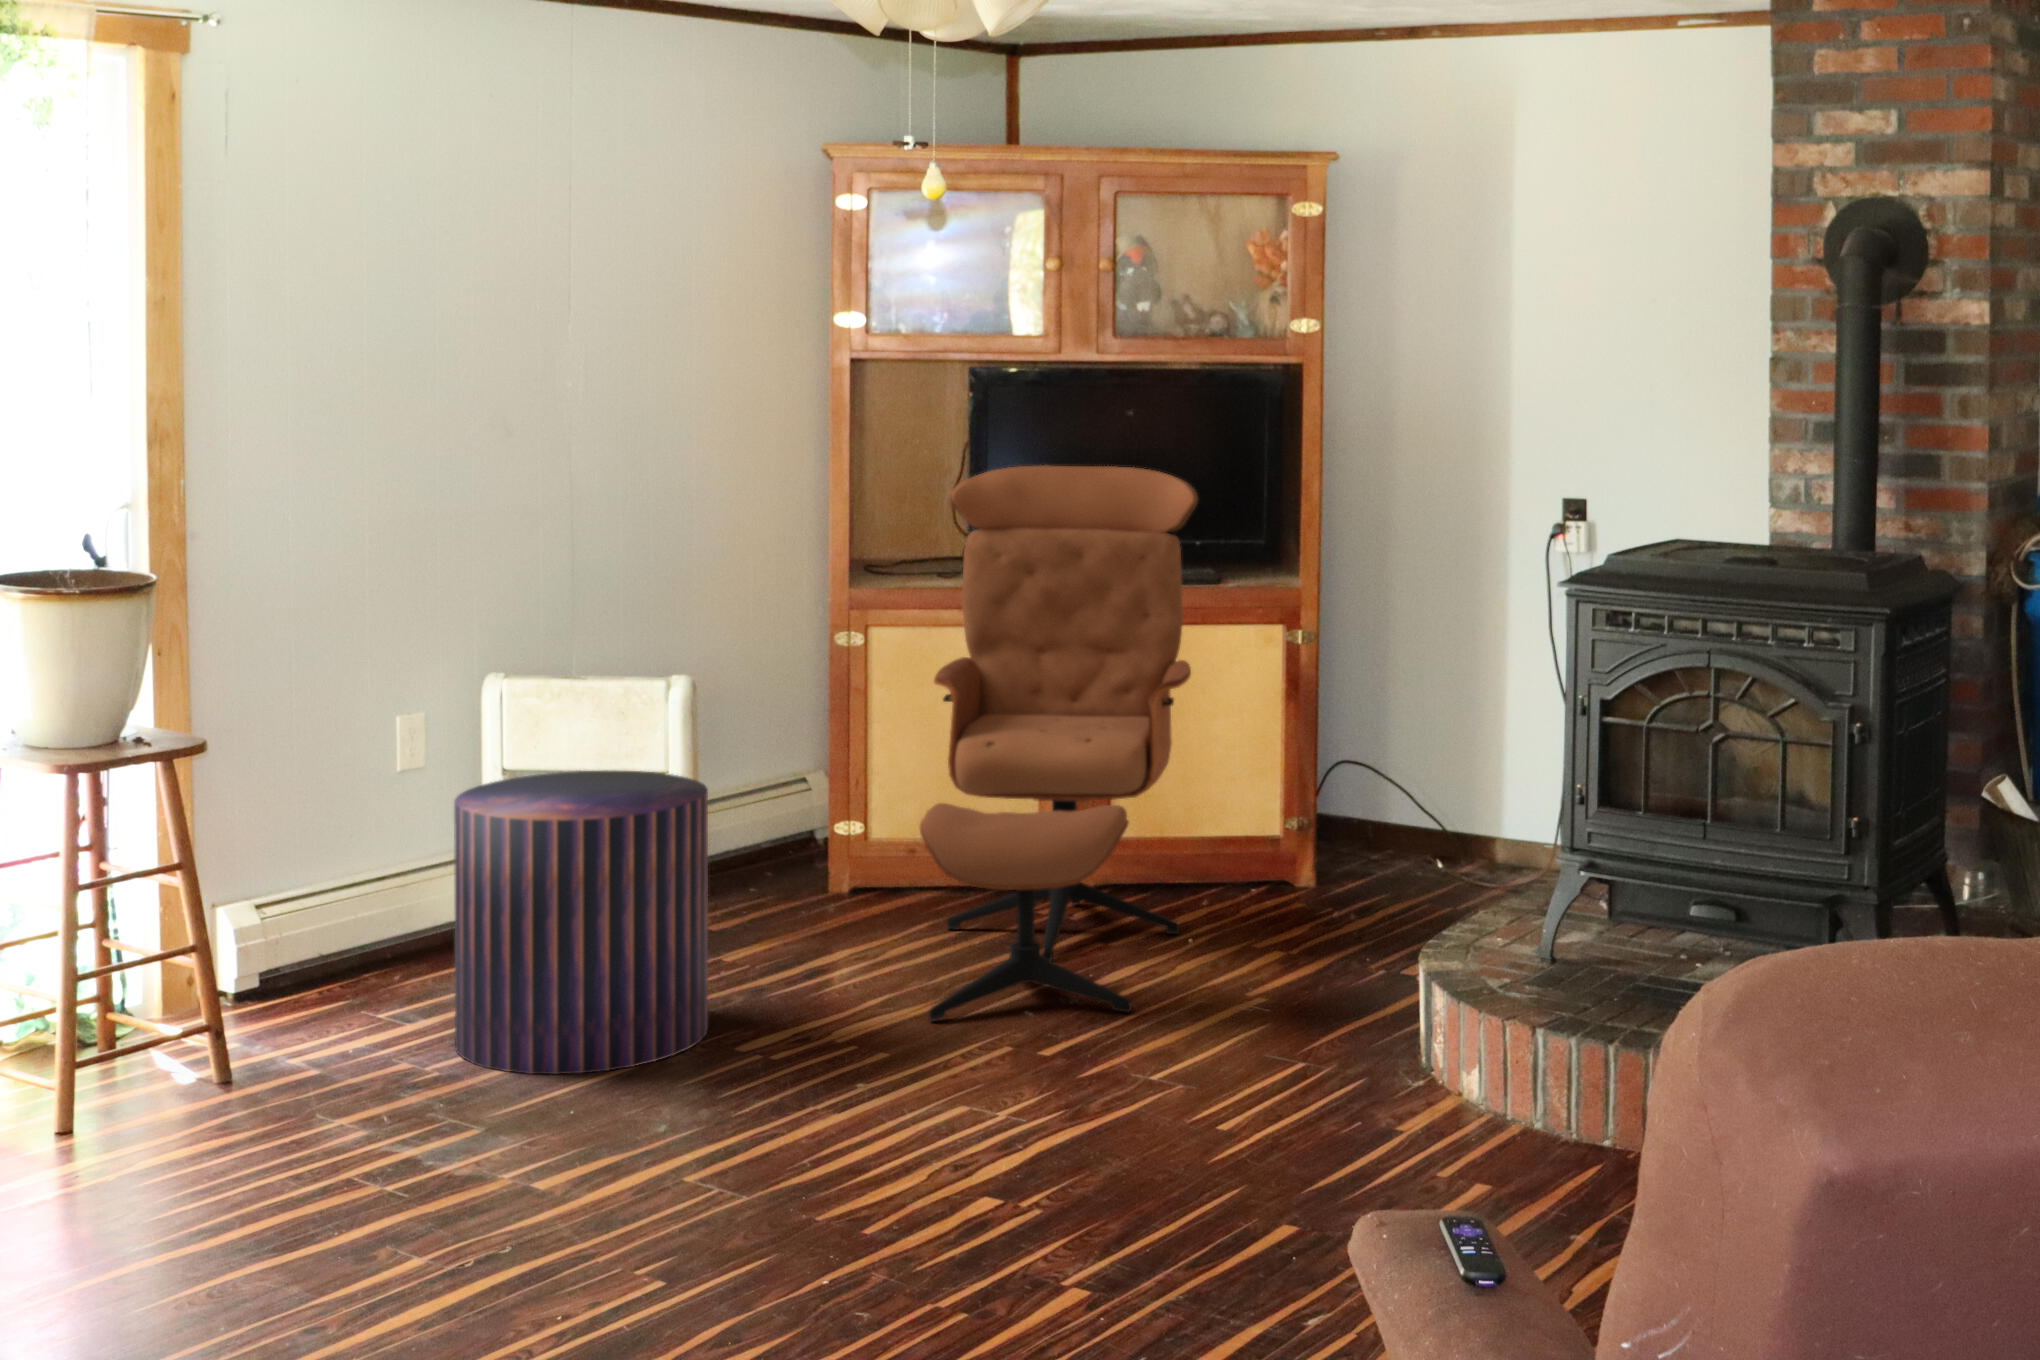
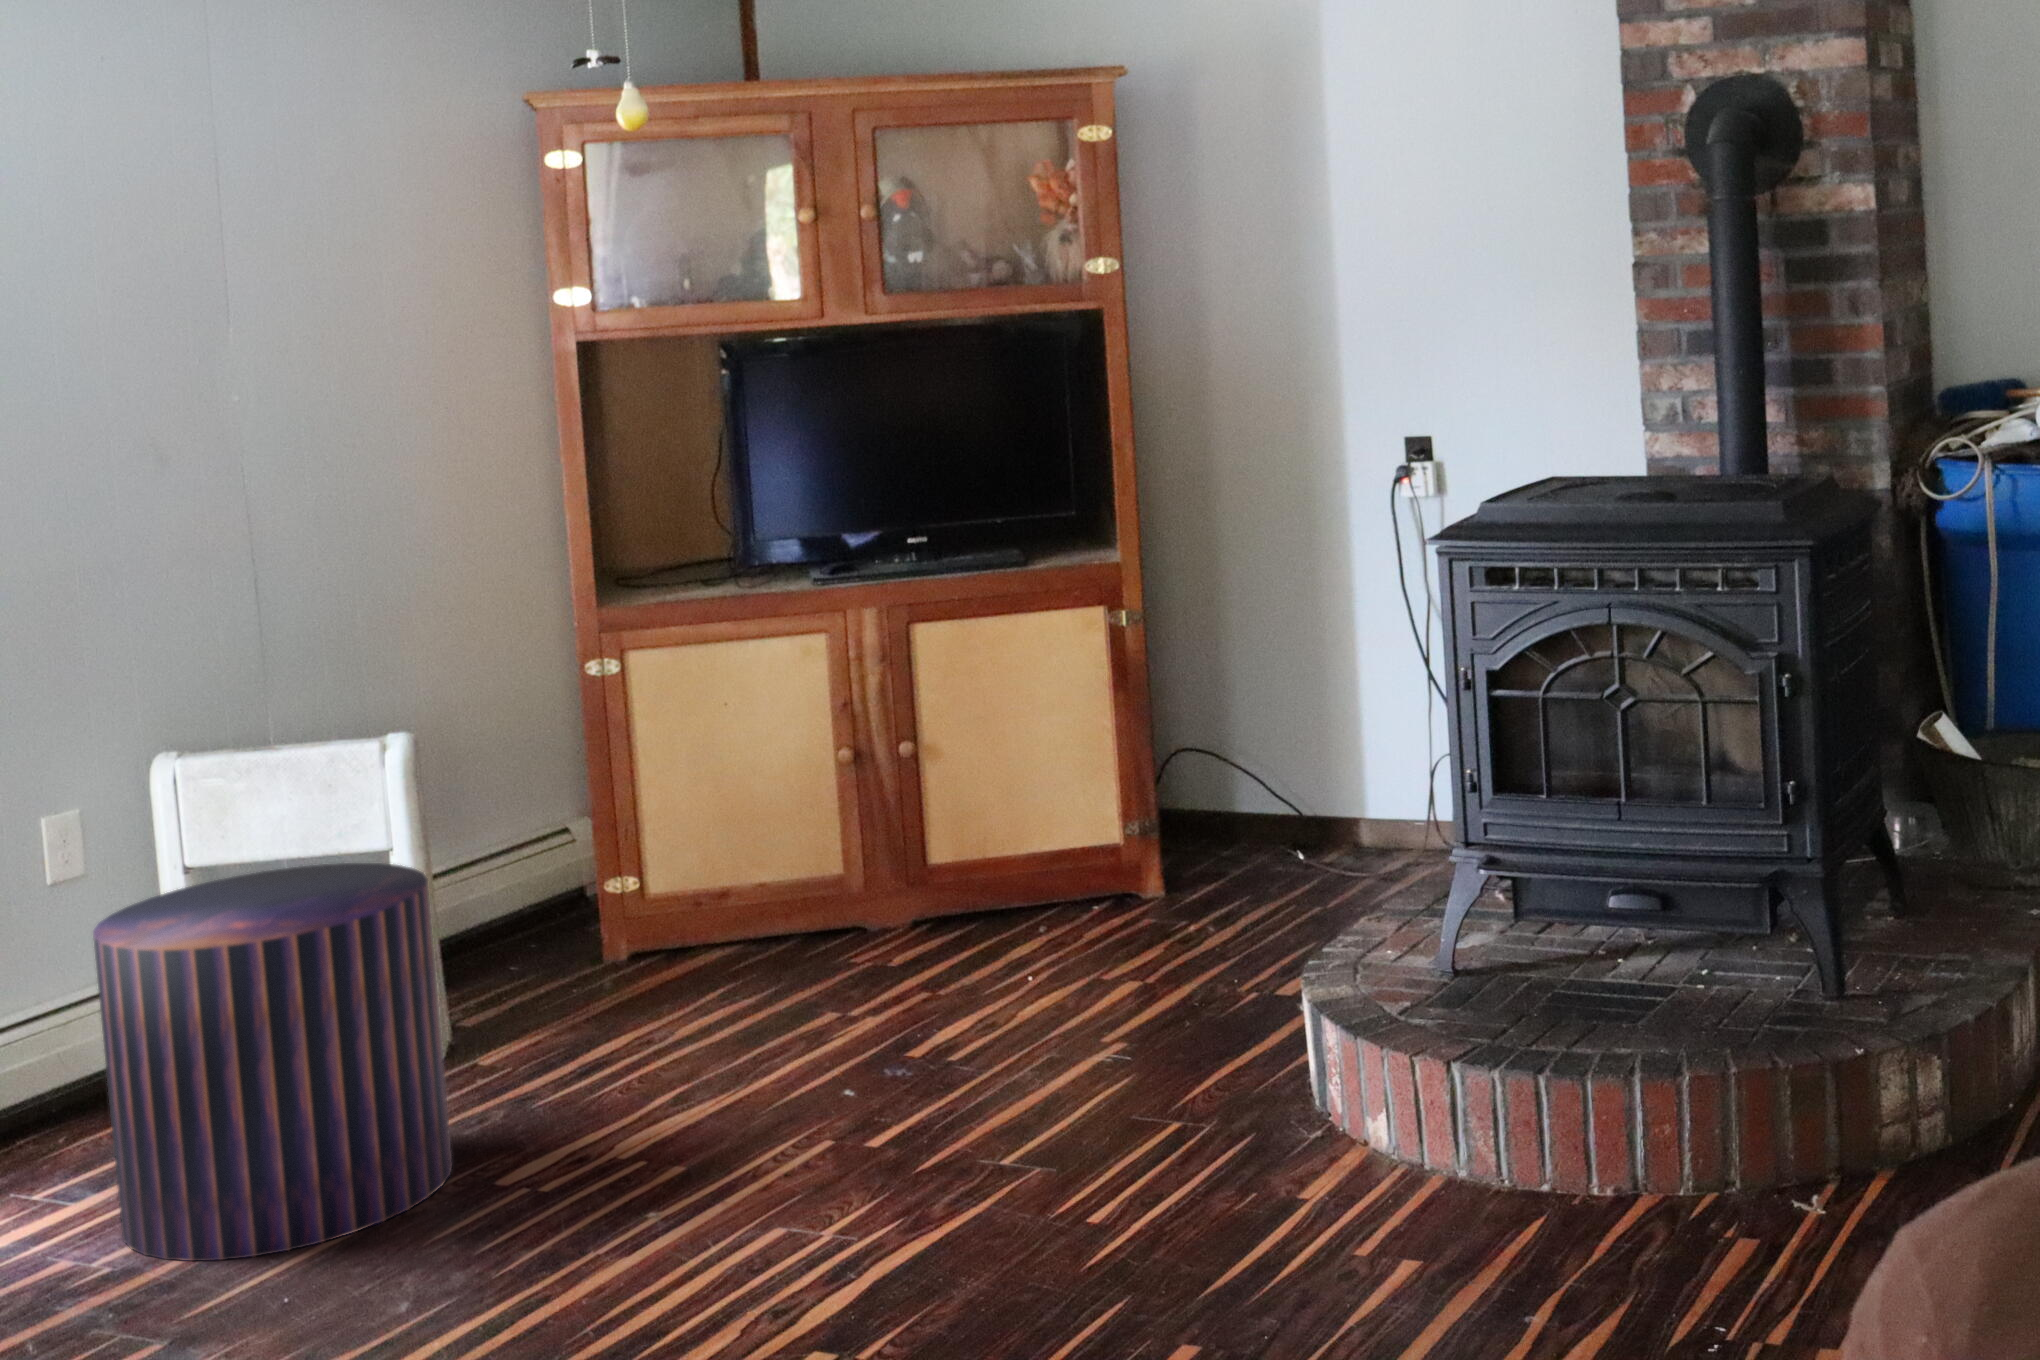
lounge chair: present [920,465,1198,1021] -> none [700,441,1020,1120]

